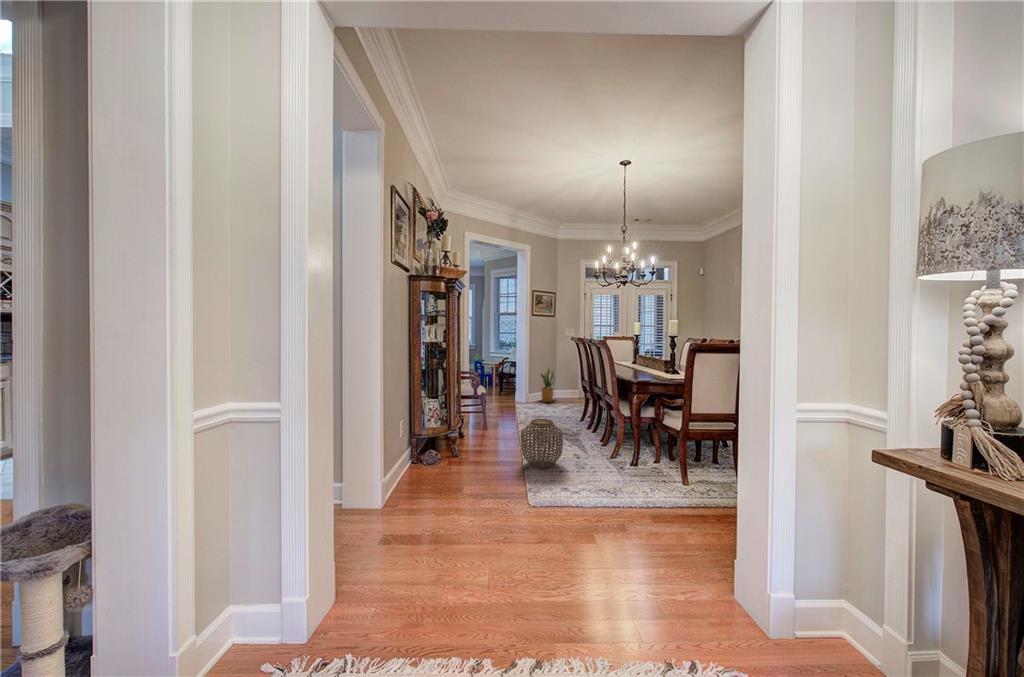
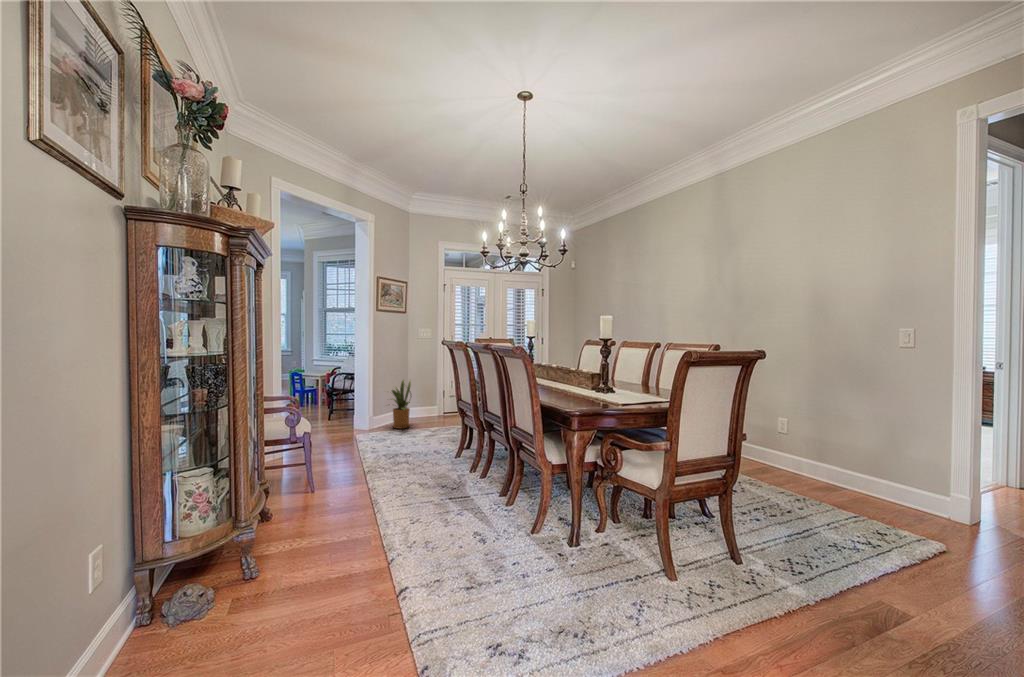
woven basket: present [521,419,563,468] -> none [385,480,459,571]

